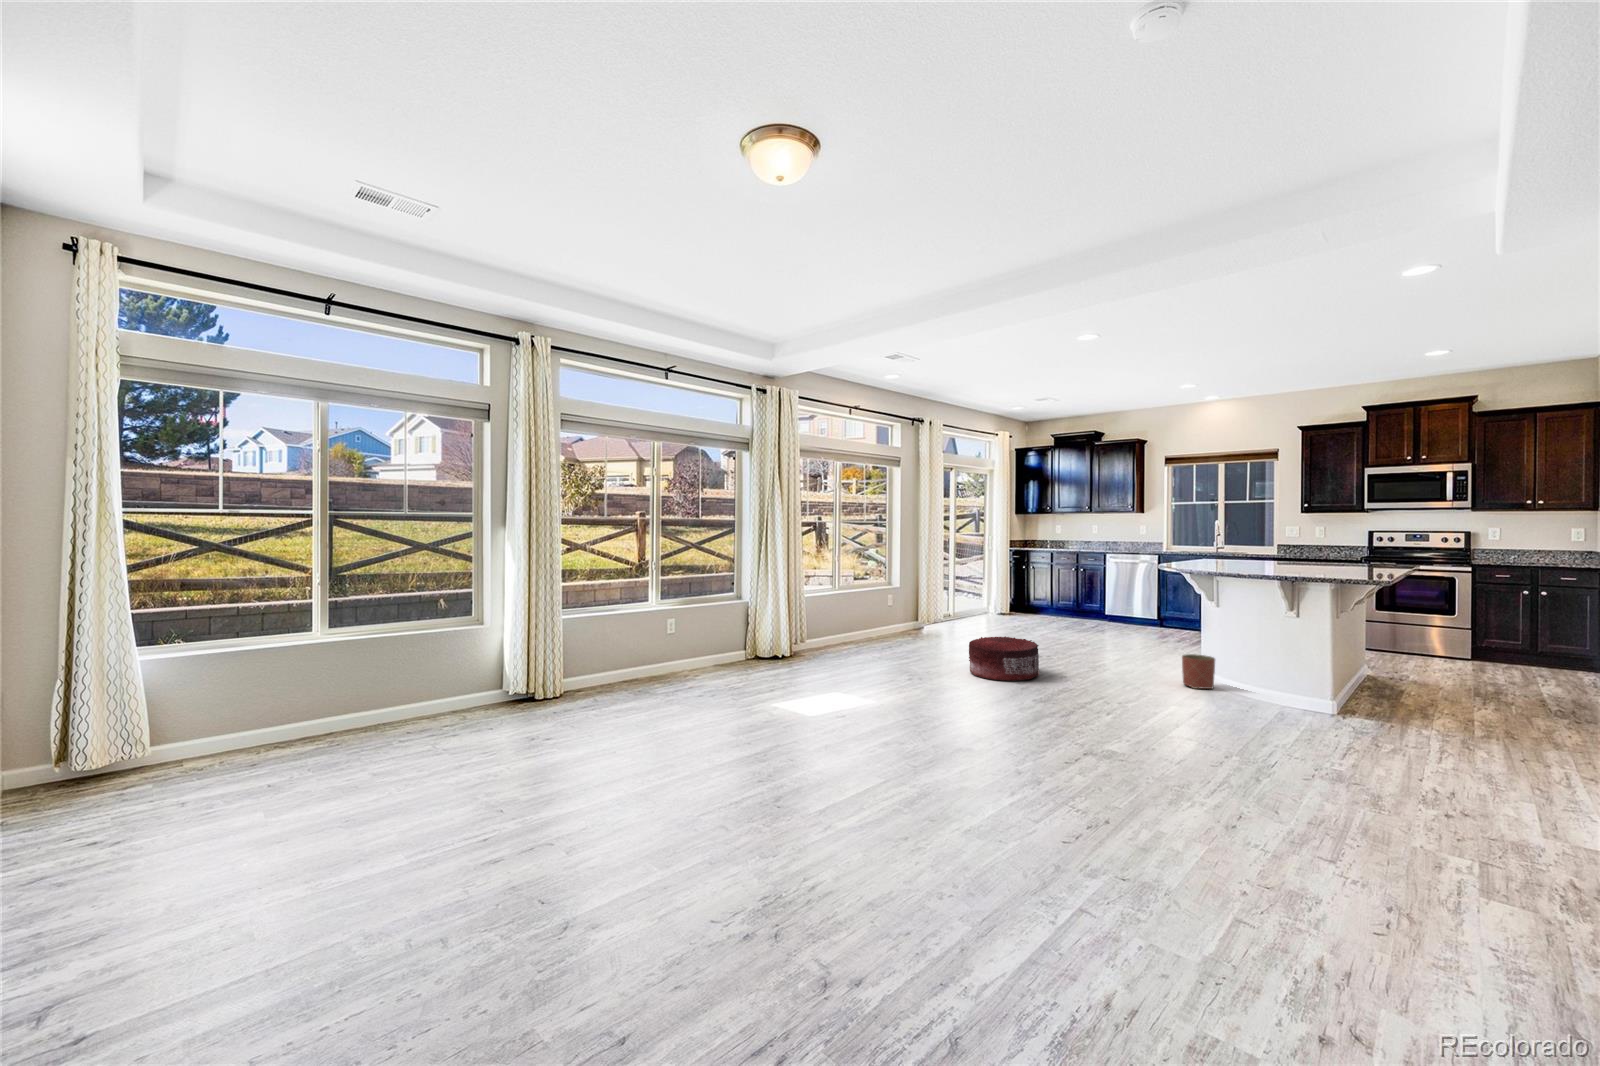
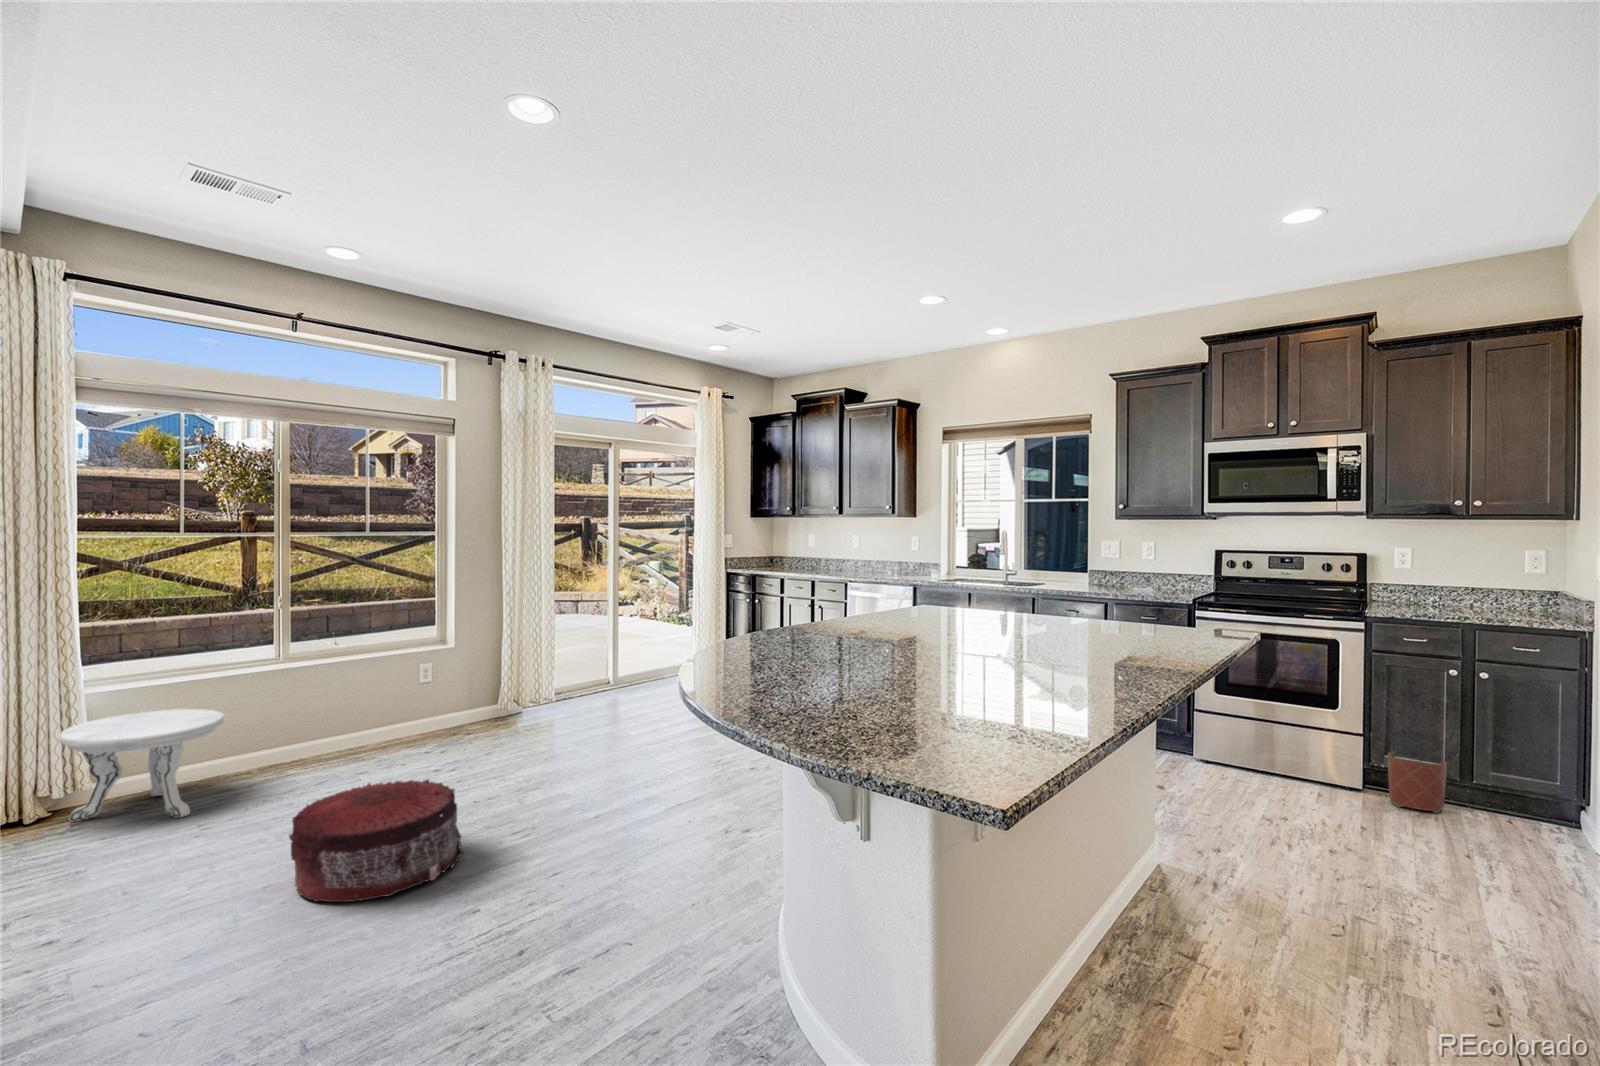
side table: none [803,610,866,659] -> present [59,709,224,821]
planter: present [1182,654,1215,689] -> present [1388,751,1447,813]

